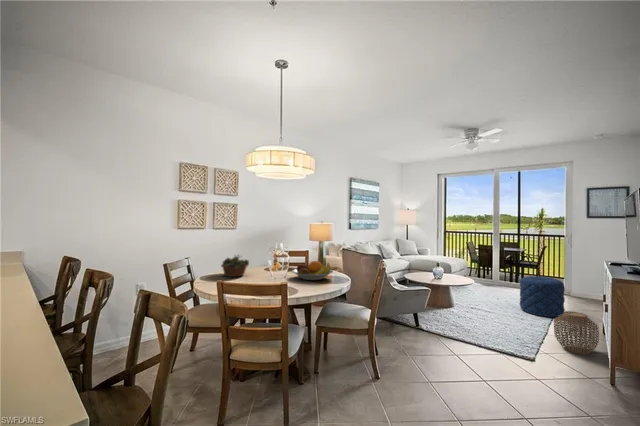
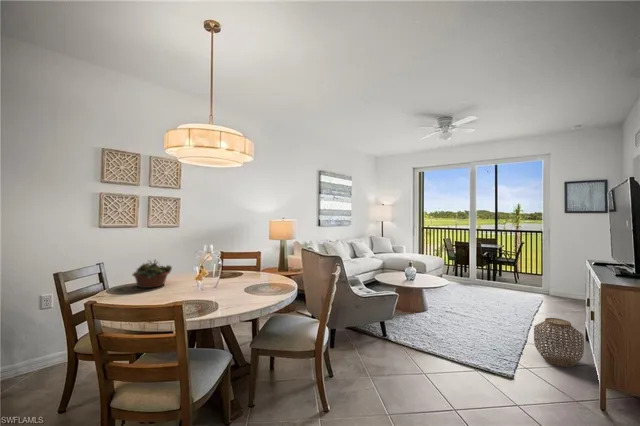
fruit bowl: present [292,261,333,280] -> none [222,267,275,291]
pouf: present [520,276,565,317] -> none [497,276,544,320]

